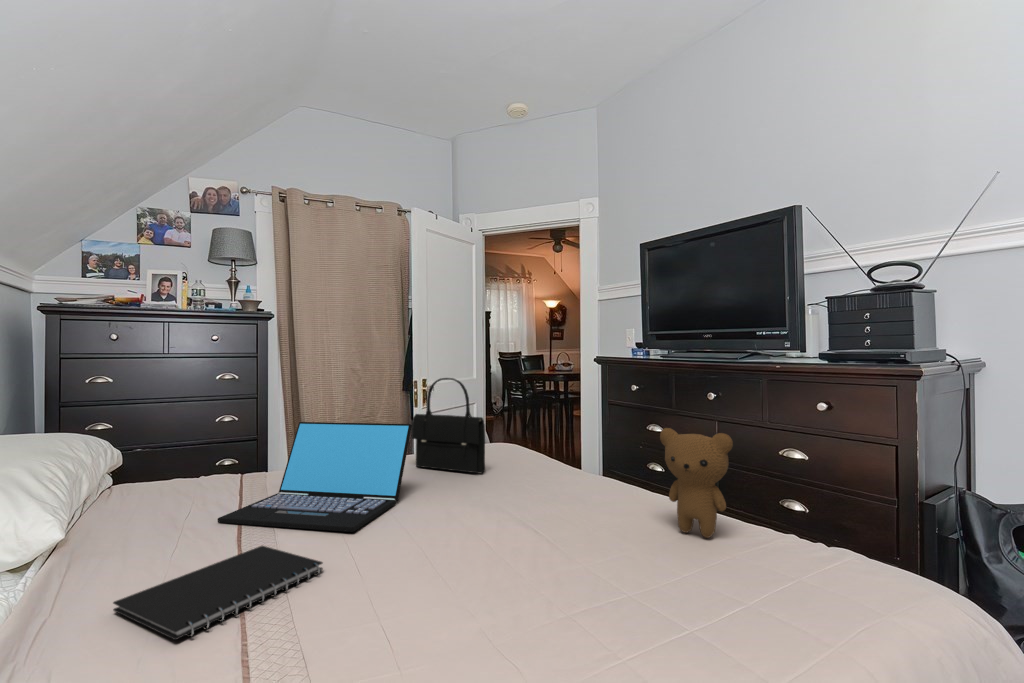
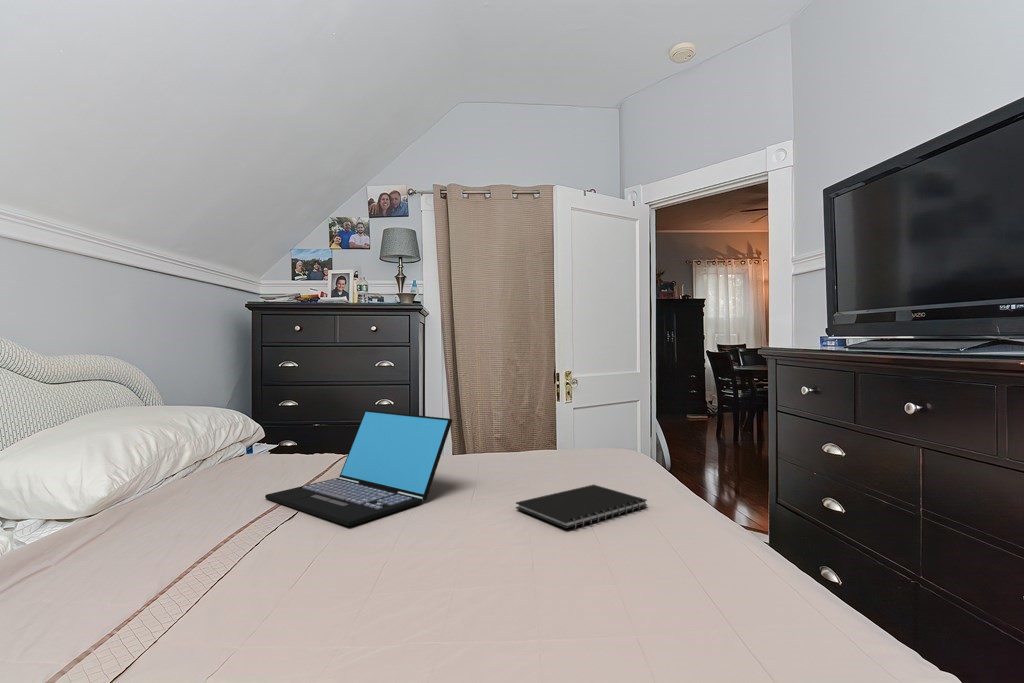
handbag: present [412,378,485,473] -> none [485,370,553,481]
teddy bear: present [660,428,733,538] -> none [689,445,774,613]
notebook: present [113,546,323,640] -> present [516,485,647,529]

